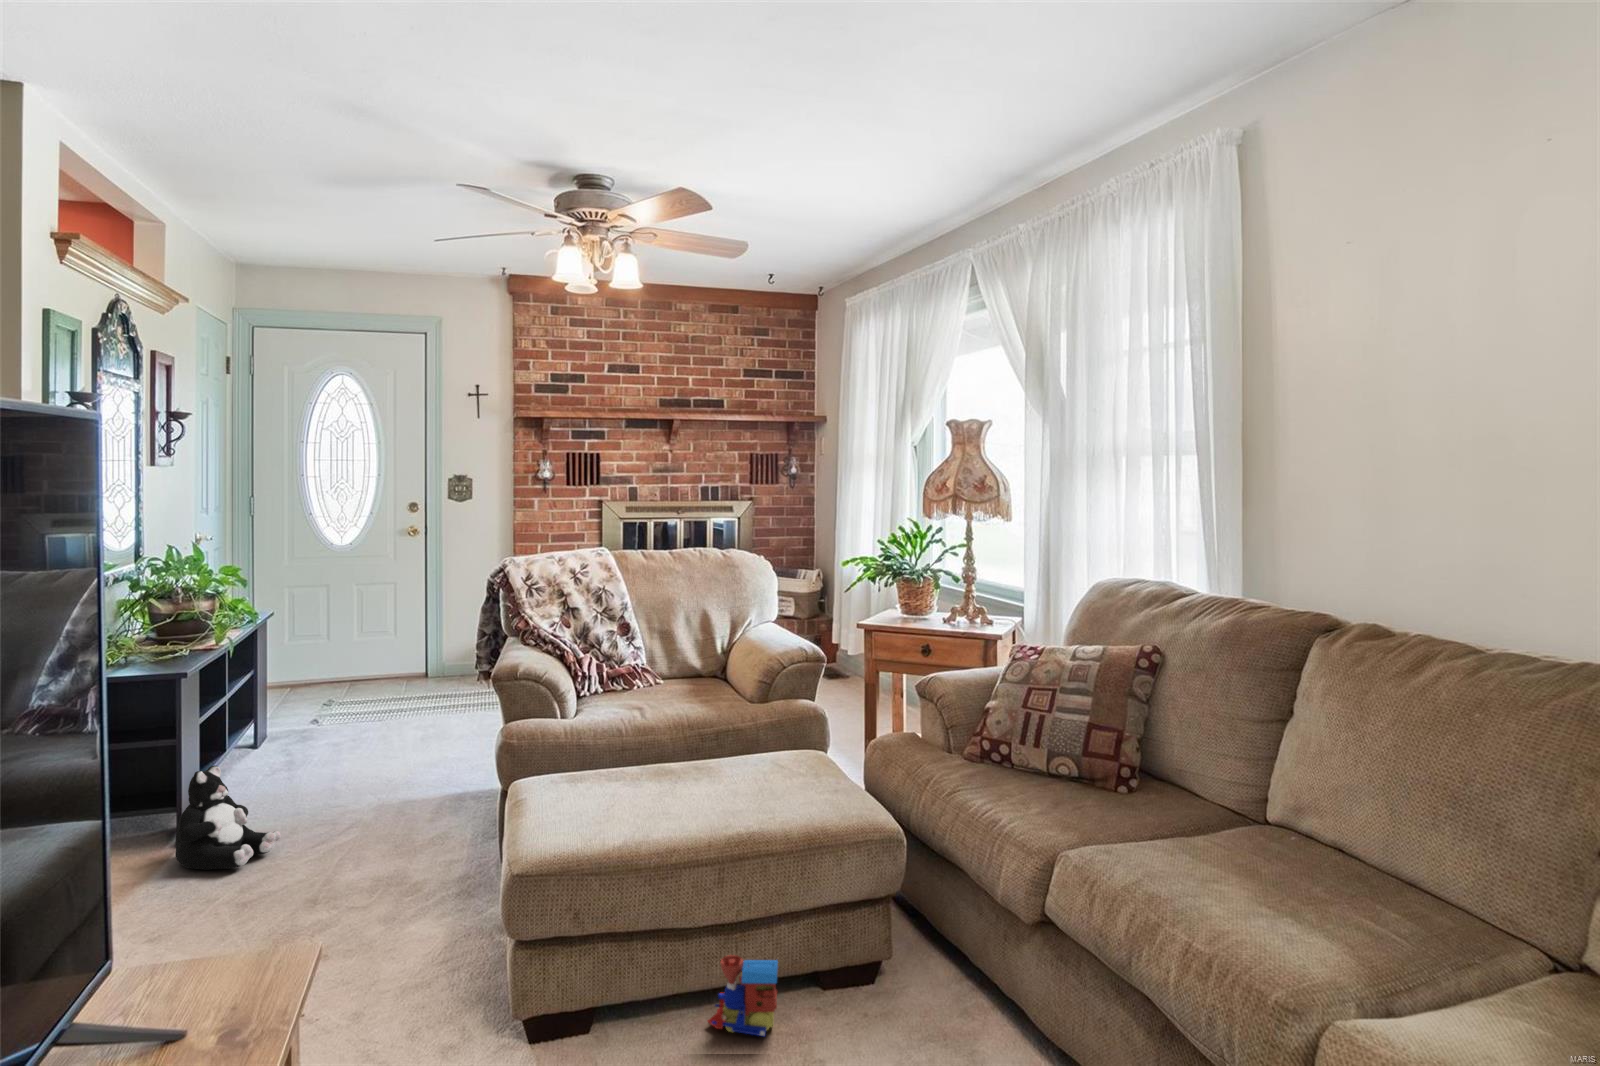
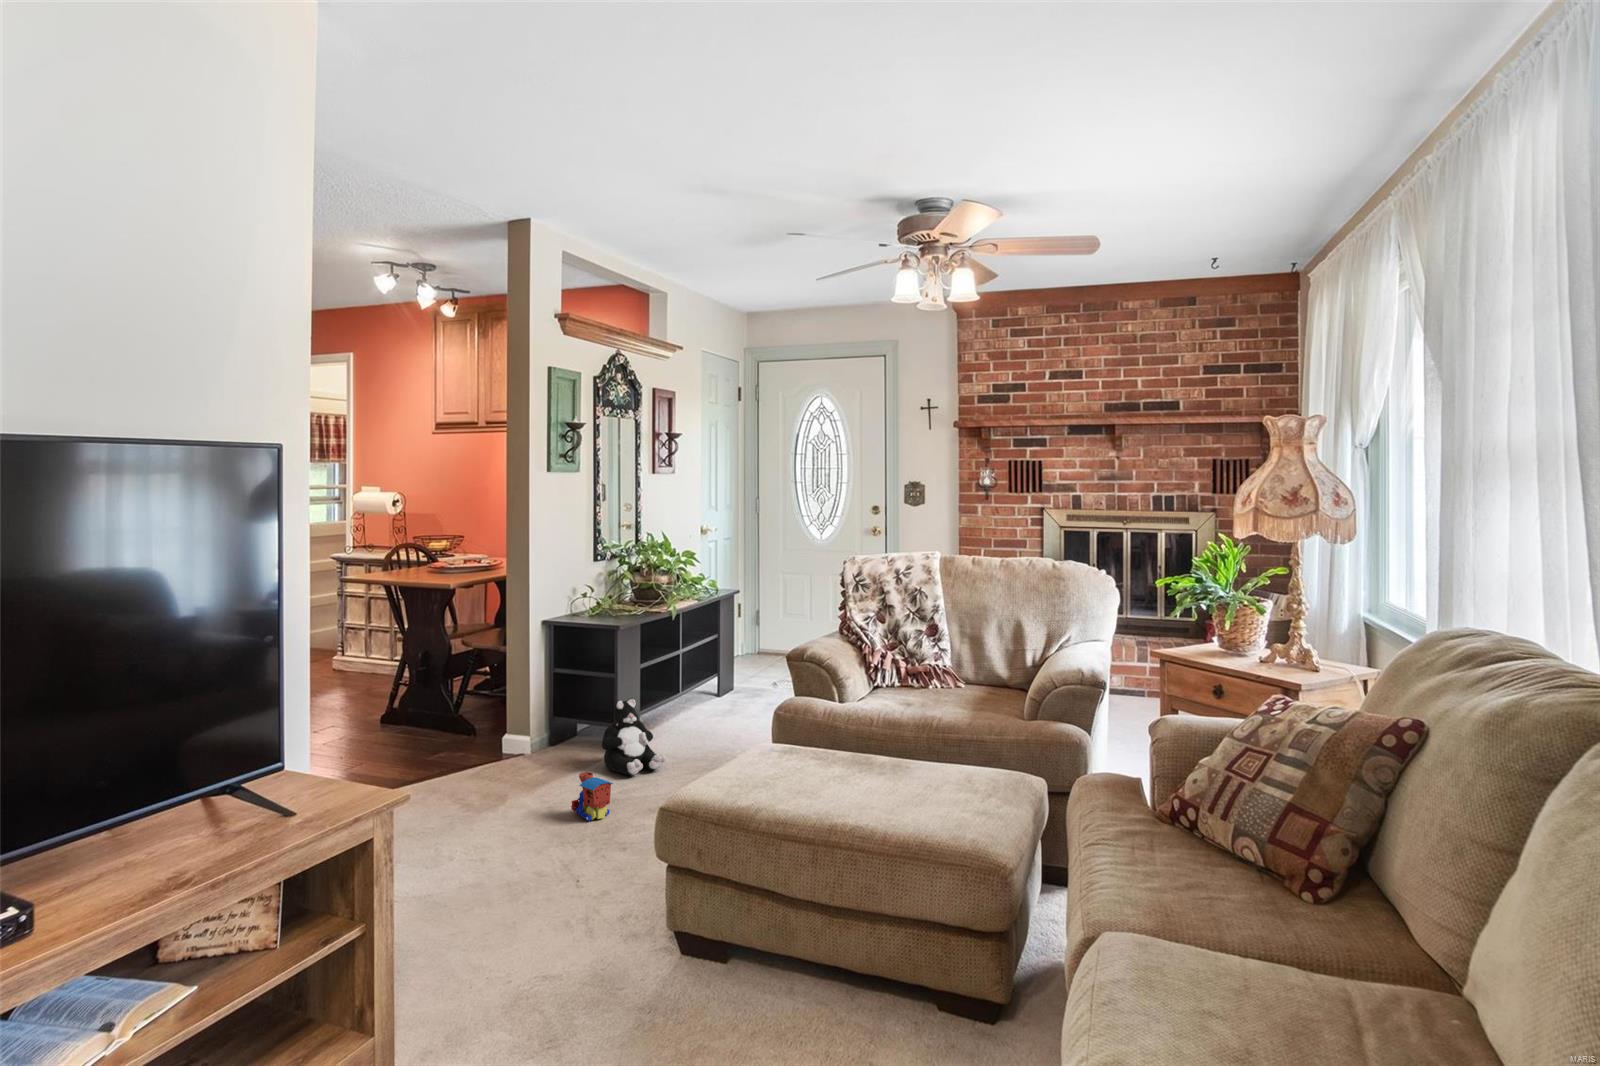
toy train: present [708,955,778,1037] -> present [571,772,613,821]

